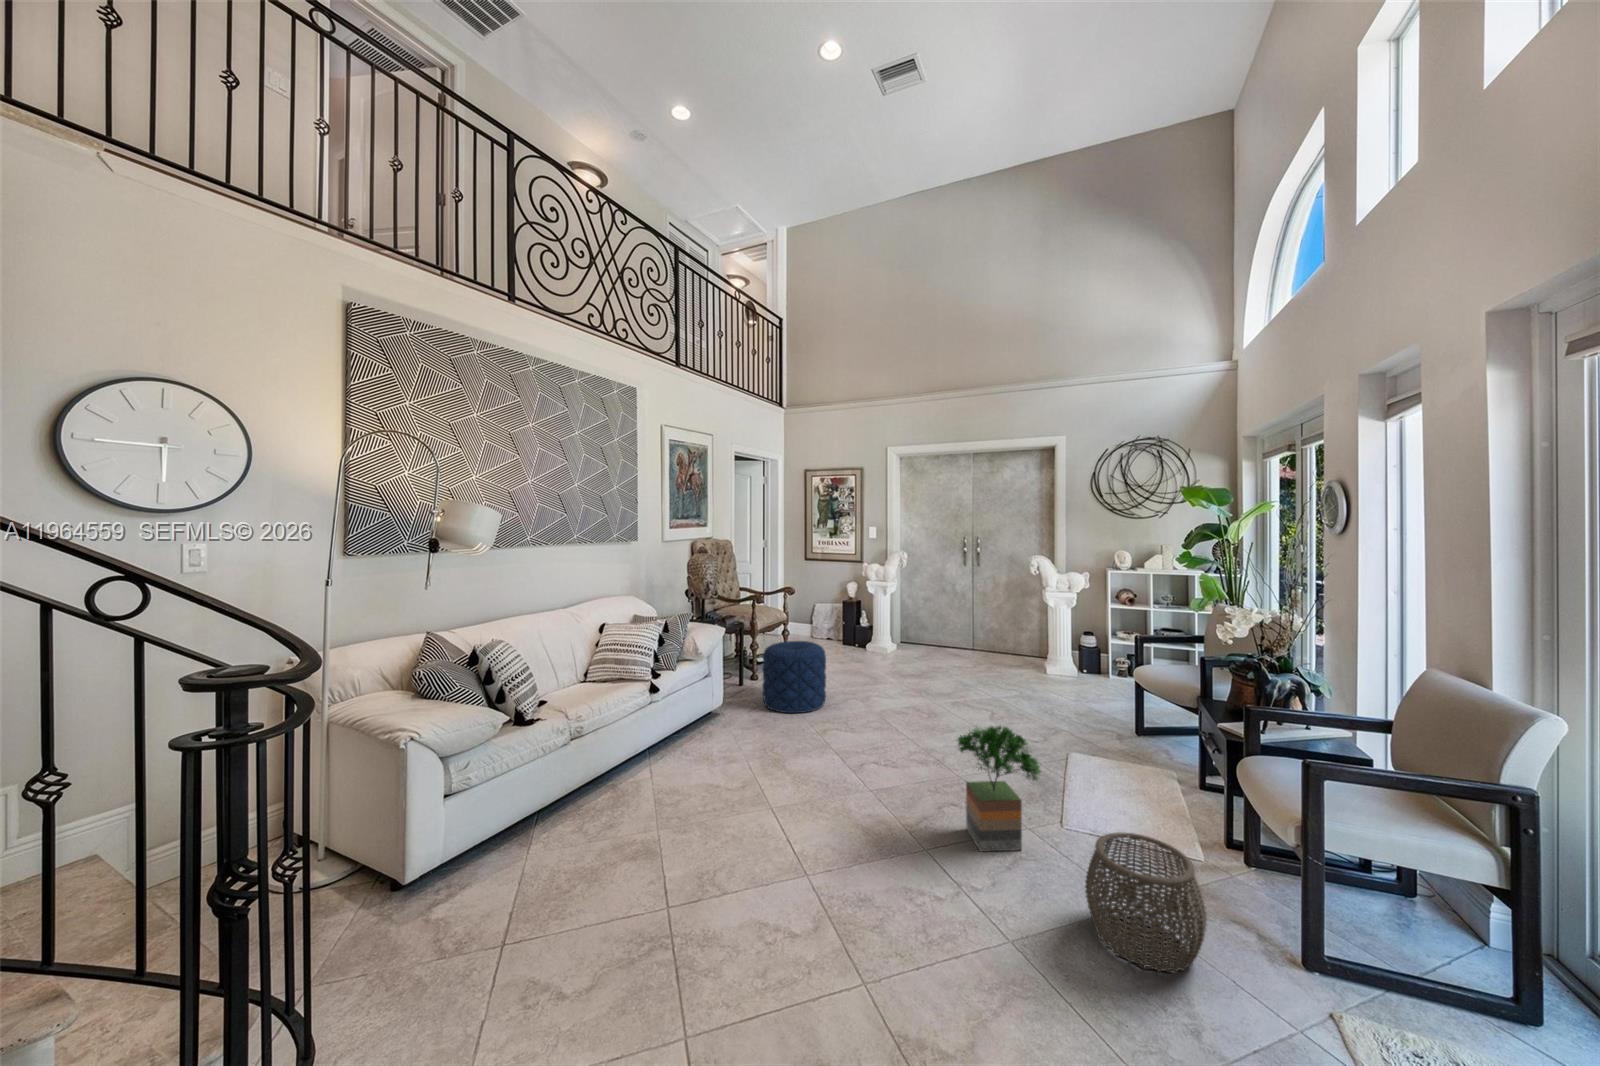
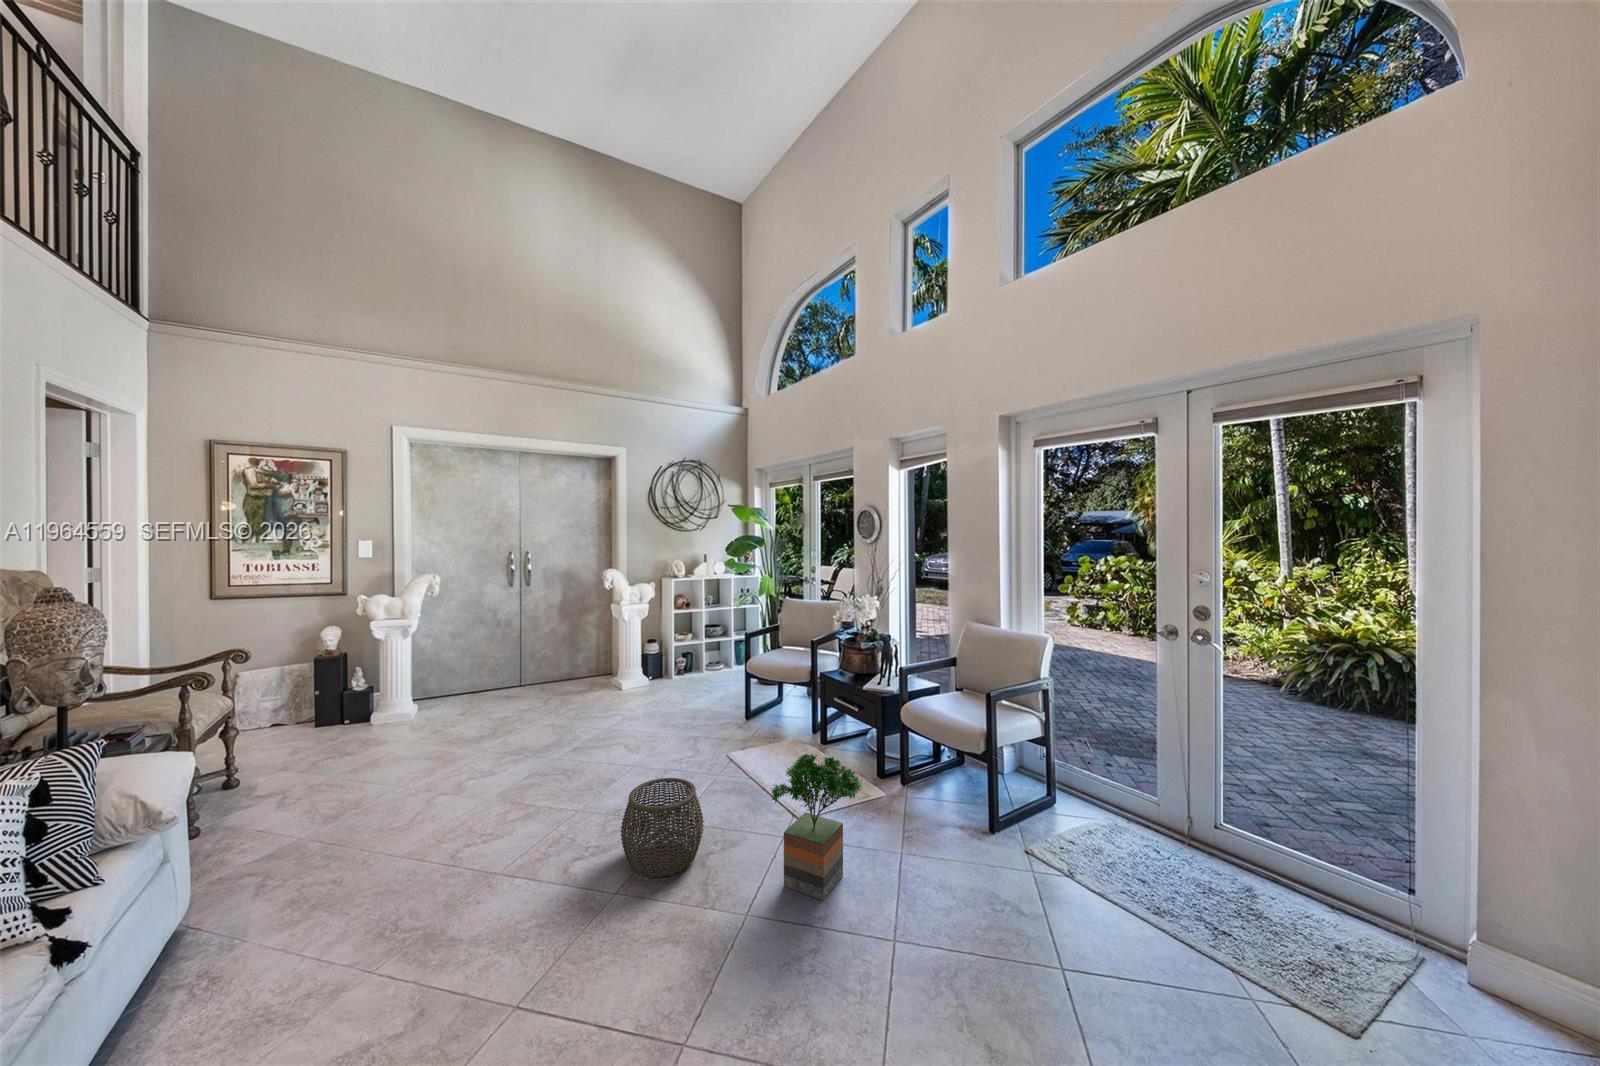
pouf: present [762,641,826,713] -> none [271,734,414,881]
woven basket: present [1085,832,1207,973] -> present [621,778,704,878]

